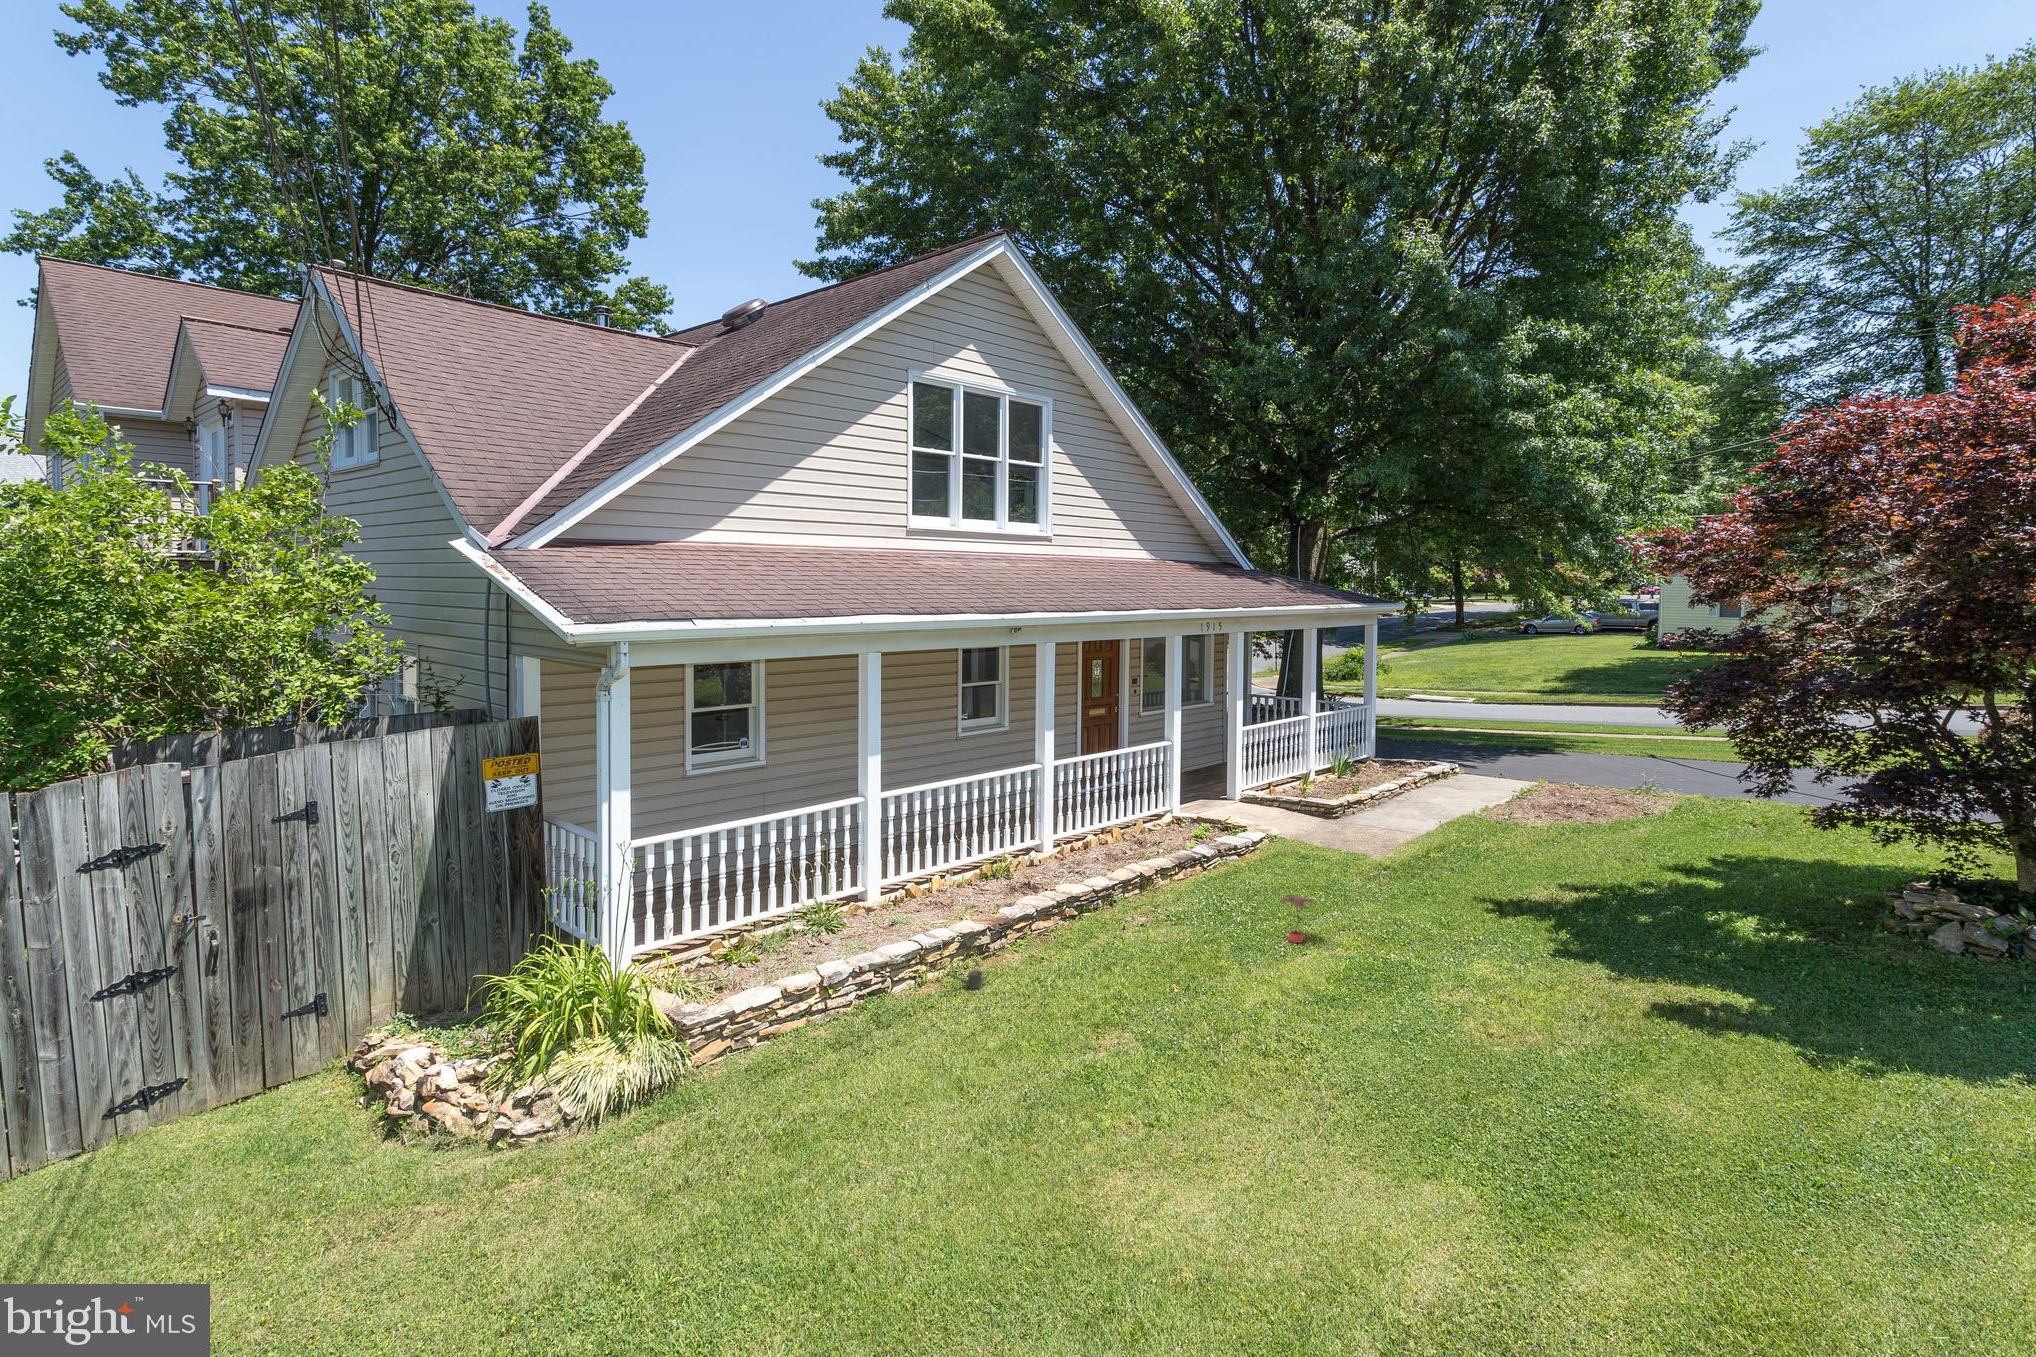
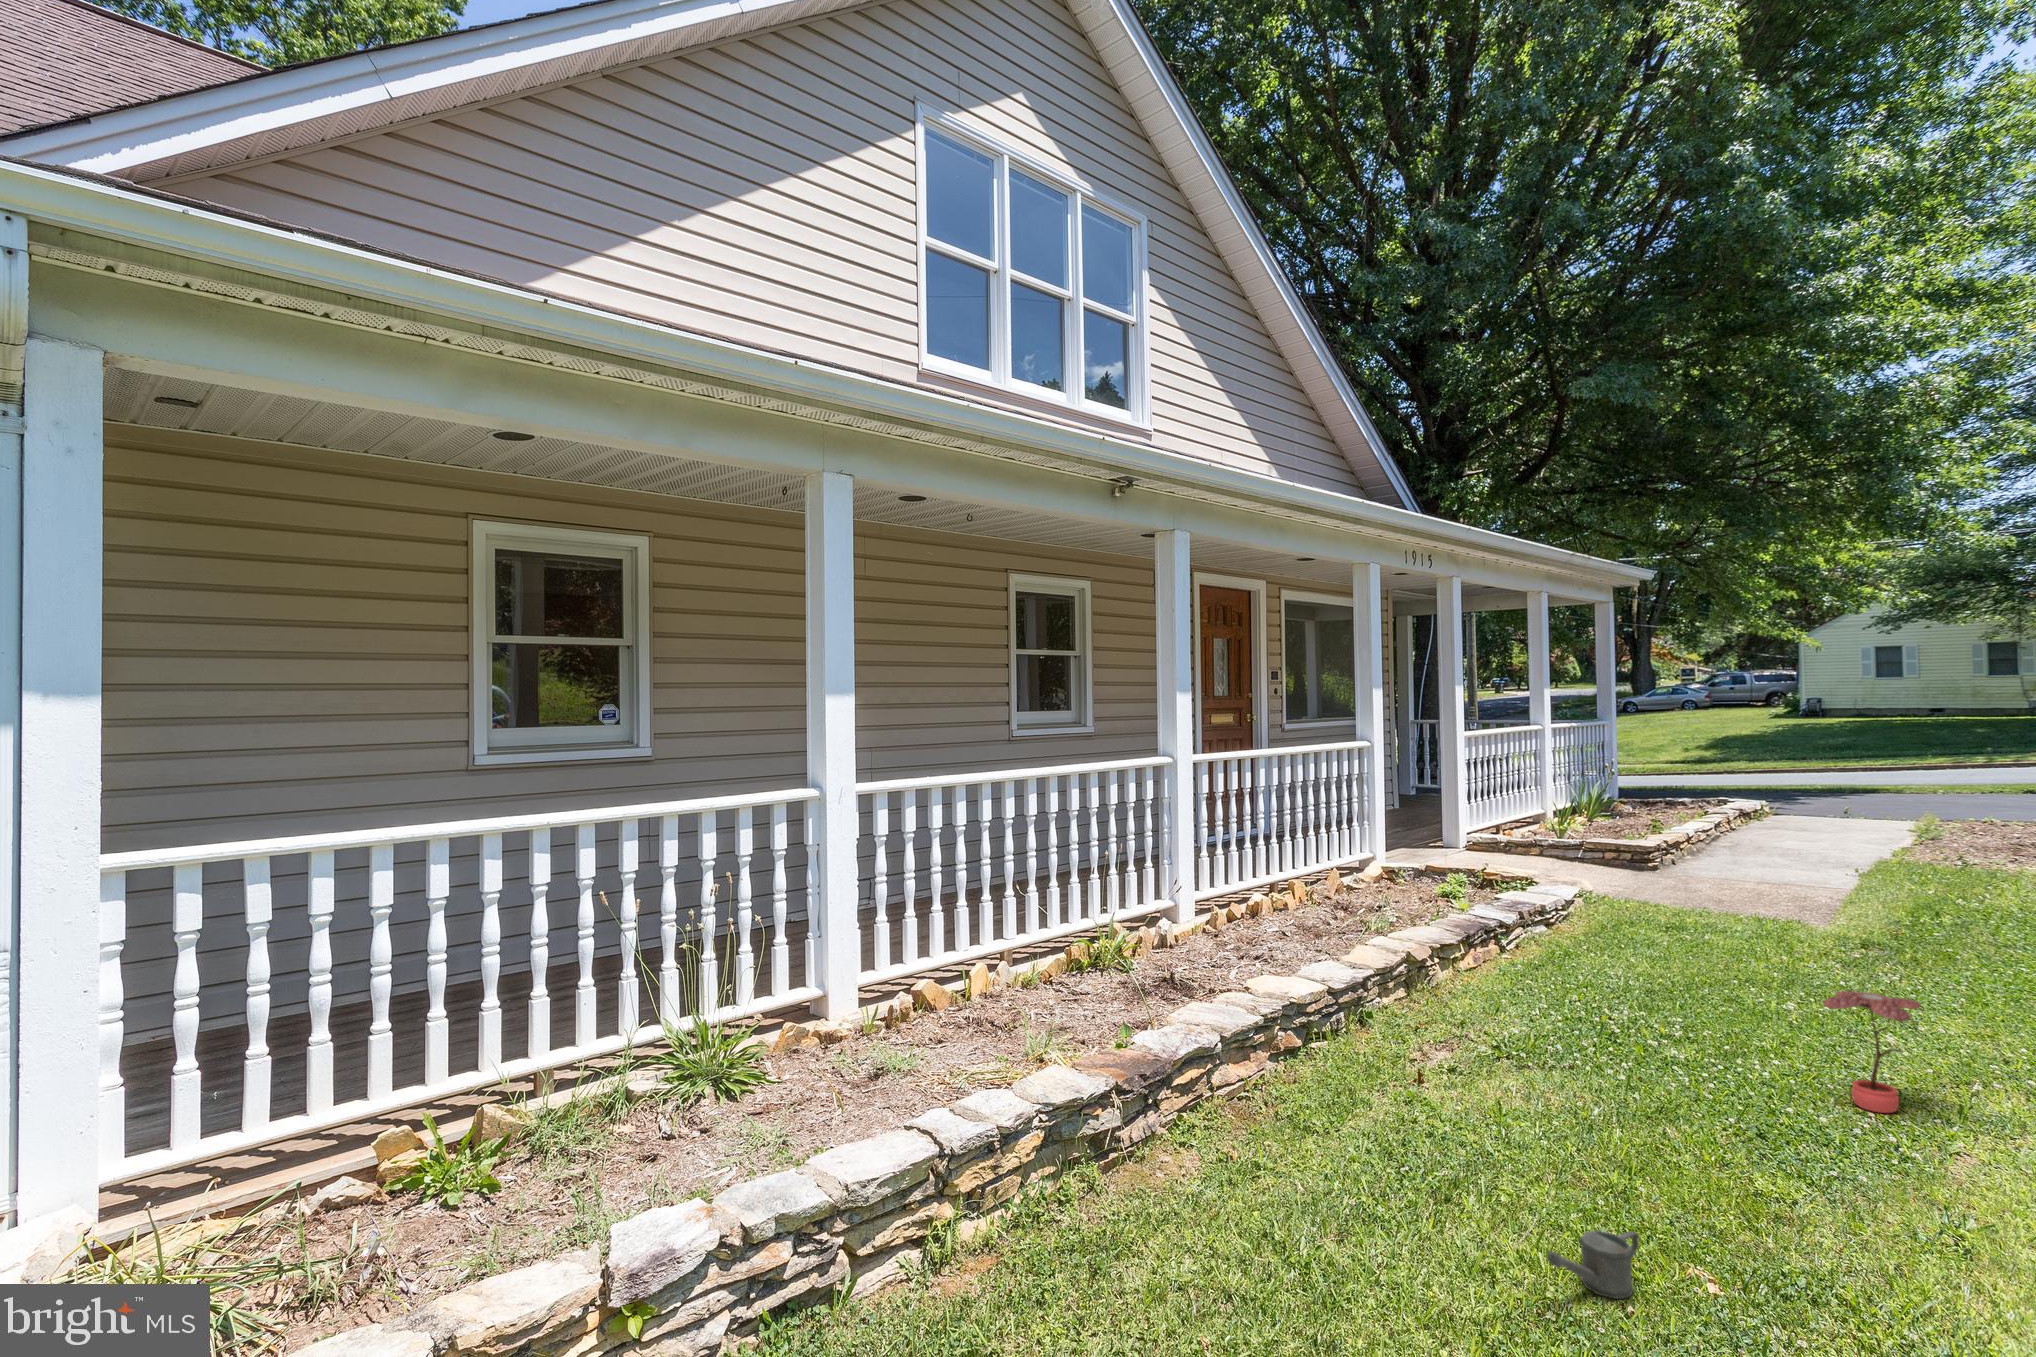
watering can: present [952,970,988,989] -> present [1548,1231,1639,1299]

